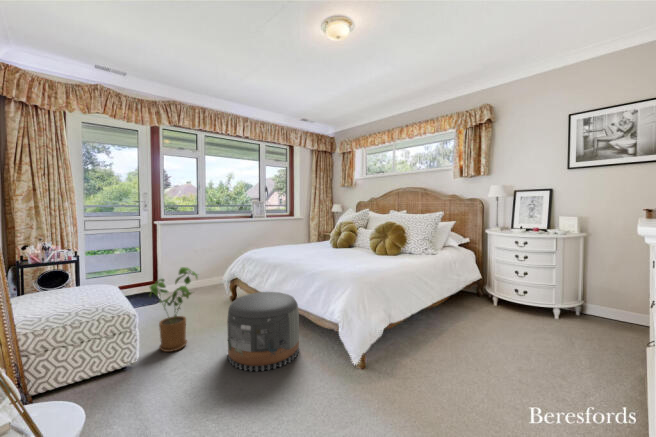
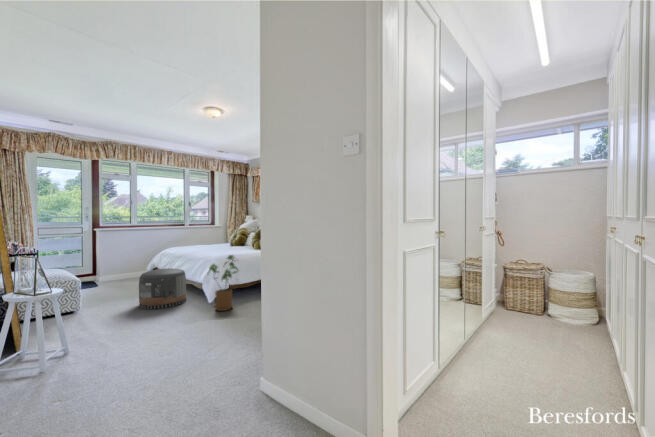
house plant: present [150,267,197,352] -> present [207,255,238,311]

